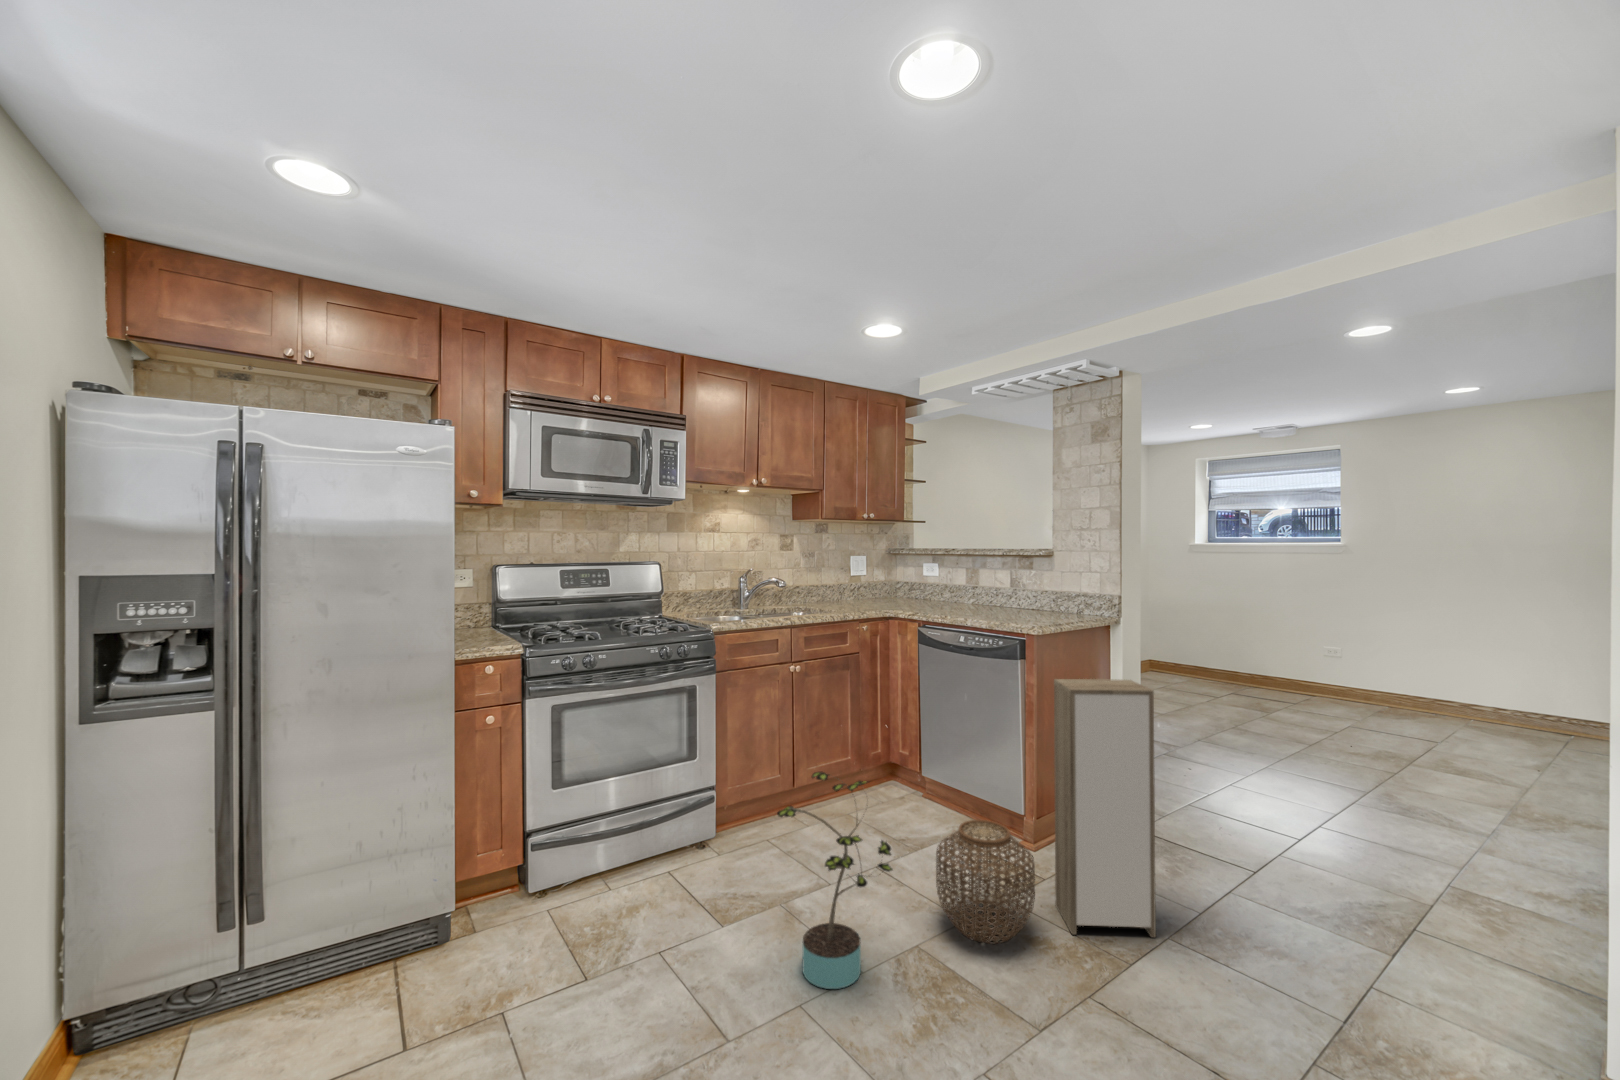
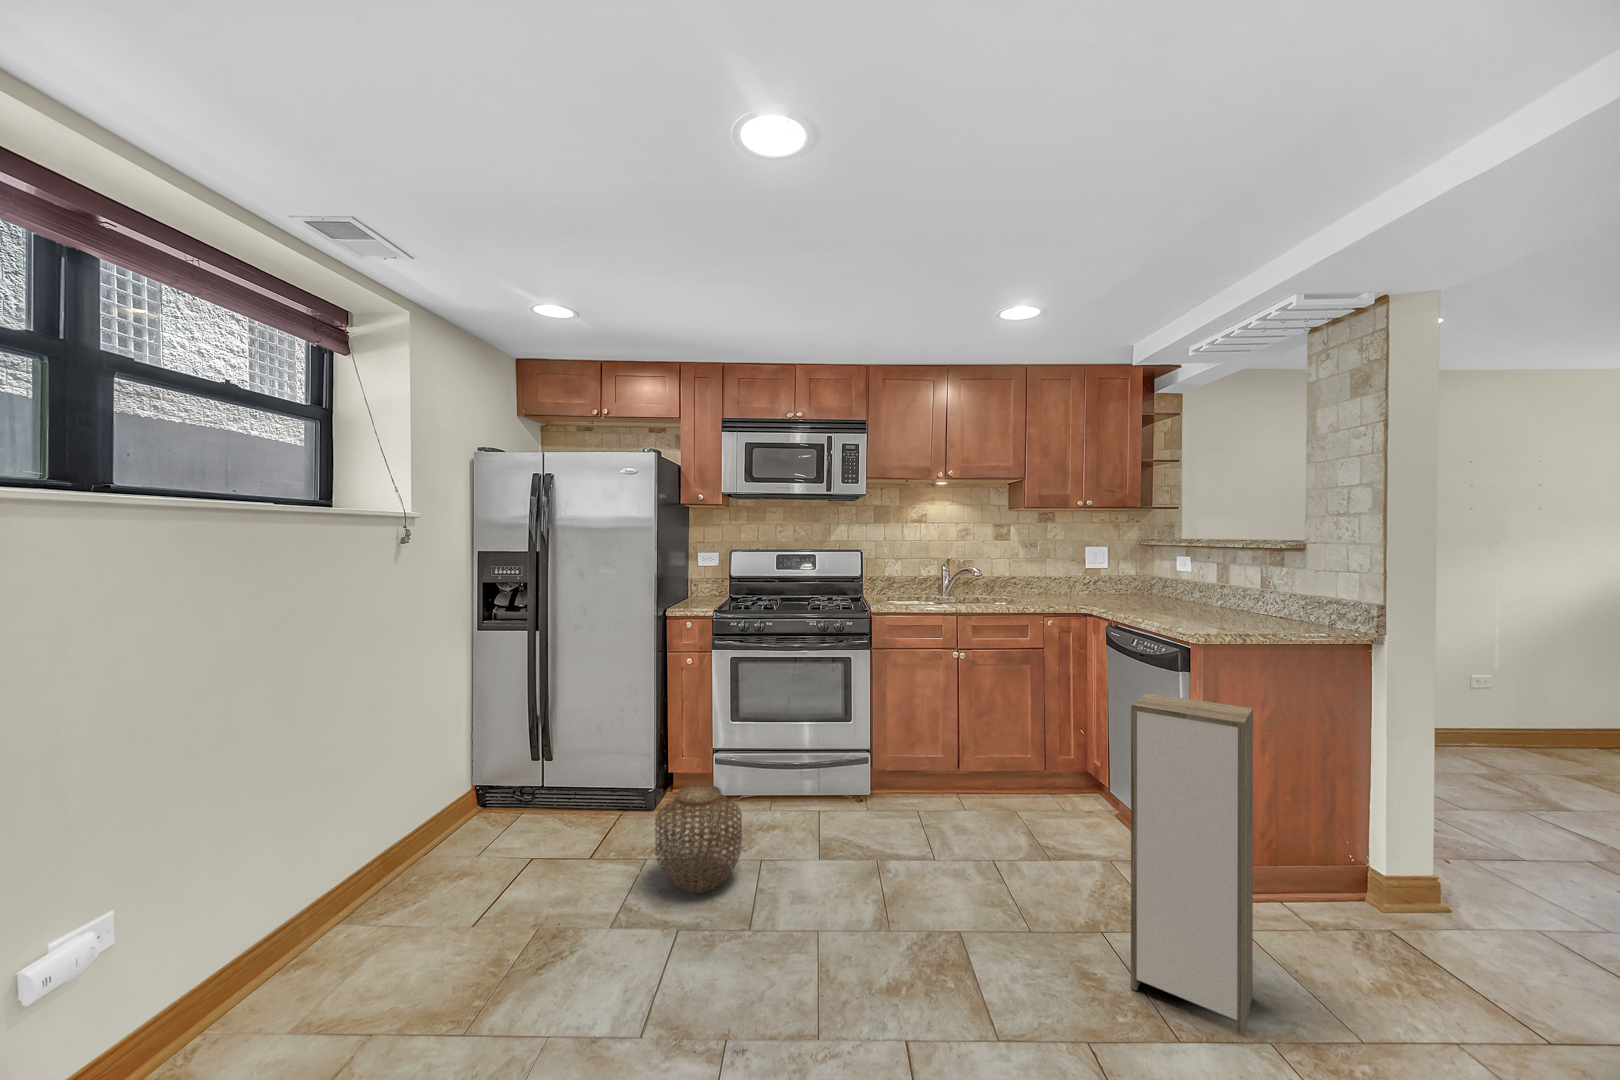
potted plant: present [777,772,893,989] -> none [810,741,909,935]
woven basket: present [936,820,1035,943] -> present [655,784,742,893]

